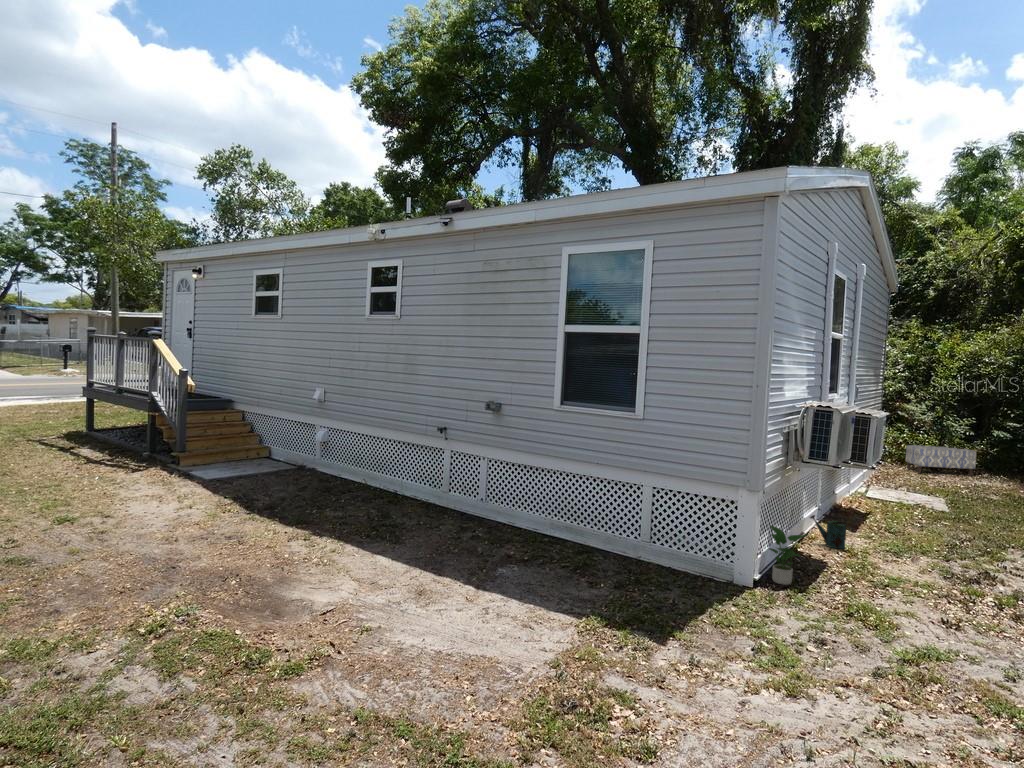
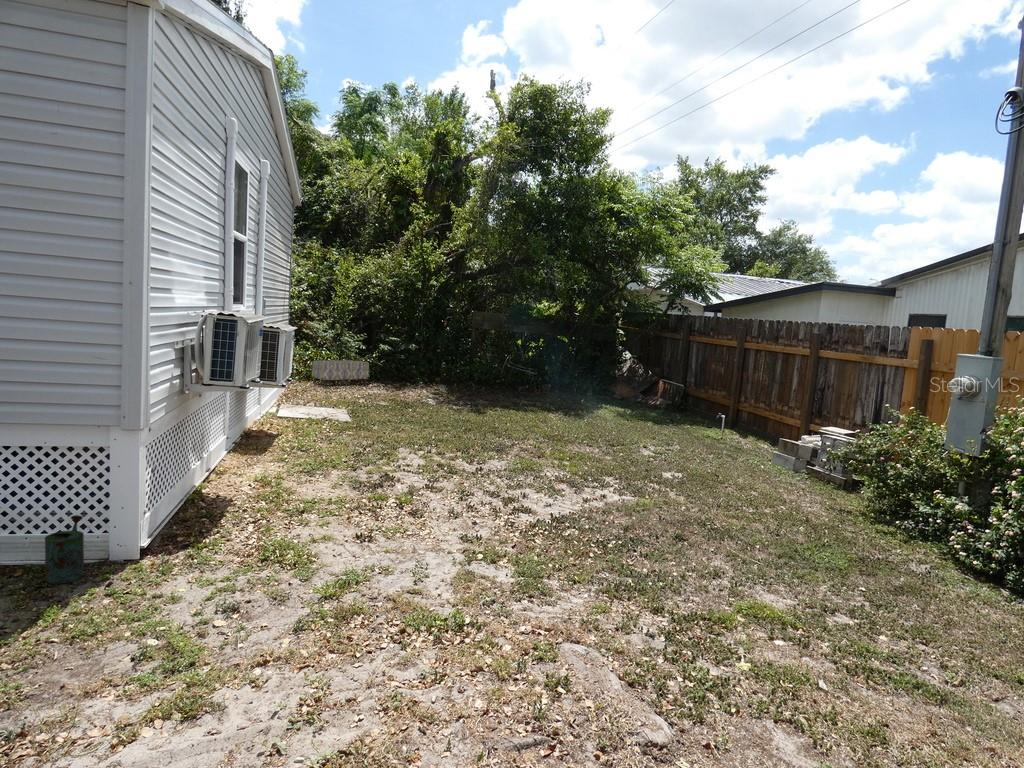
watering can: present [810,515,847,549] -> present [45,515,84,584]
potted plant: present [769,526,807,585] -> none [157,470,214,542]

